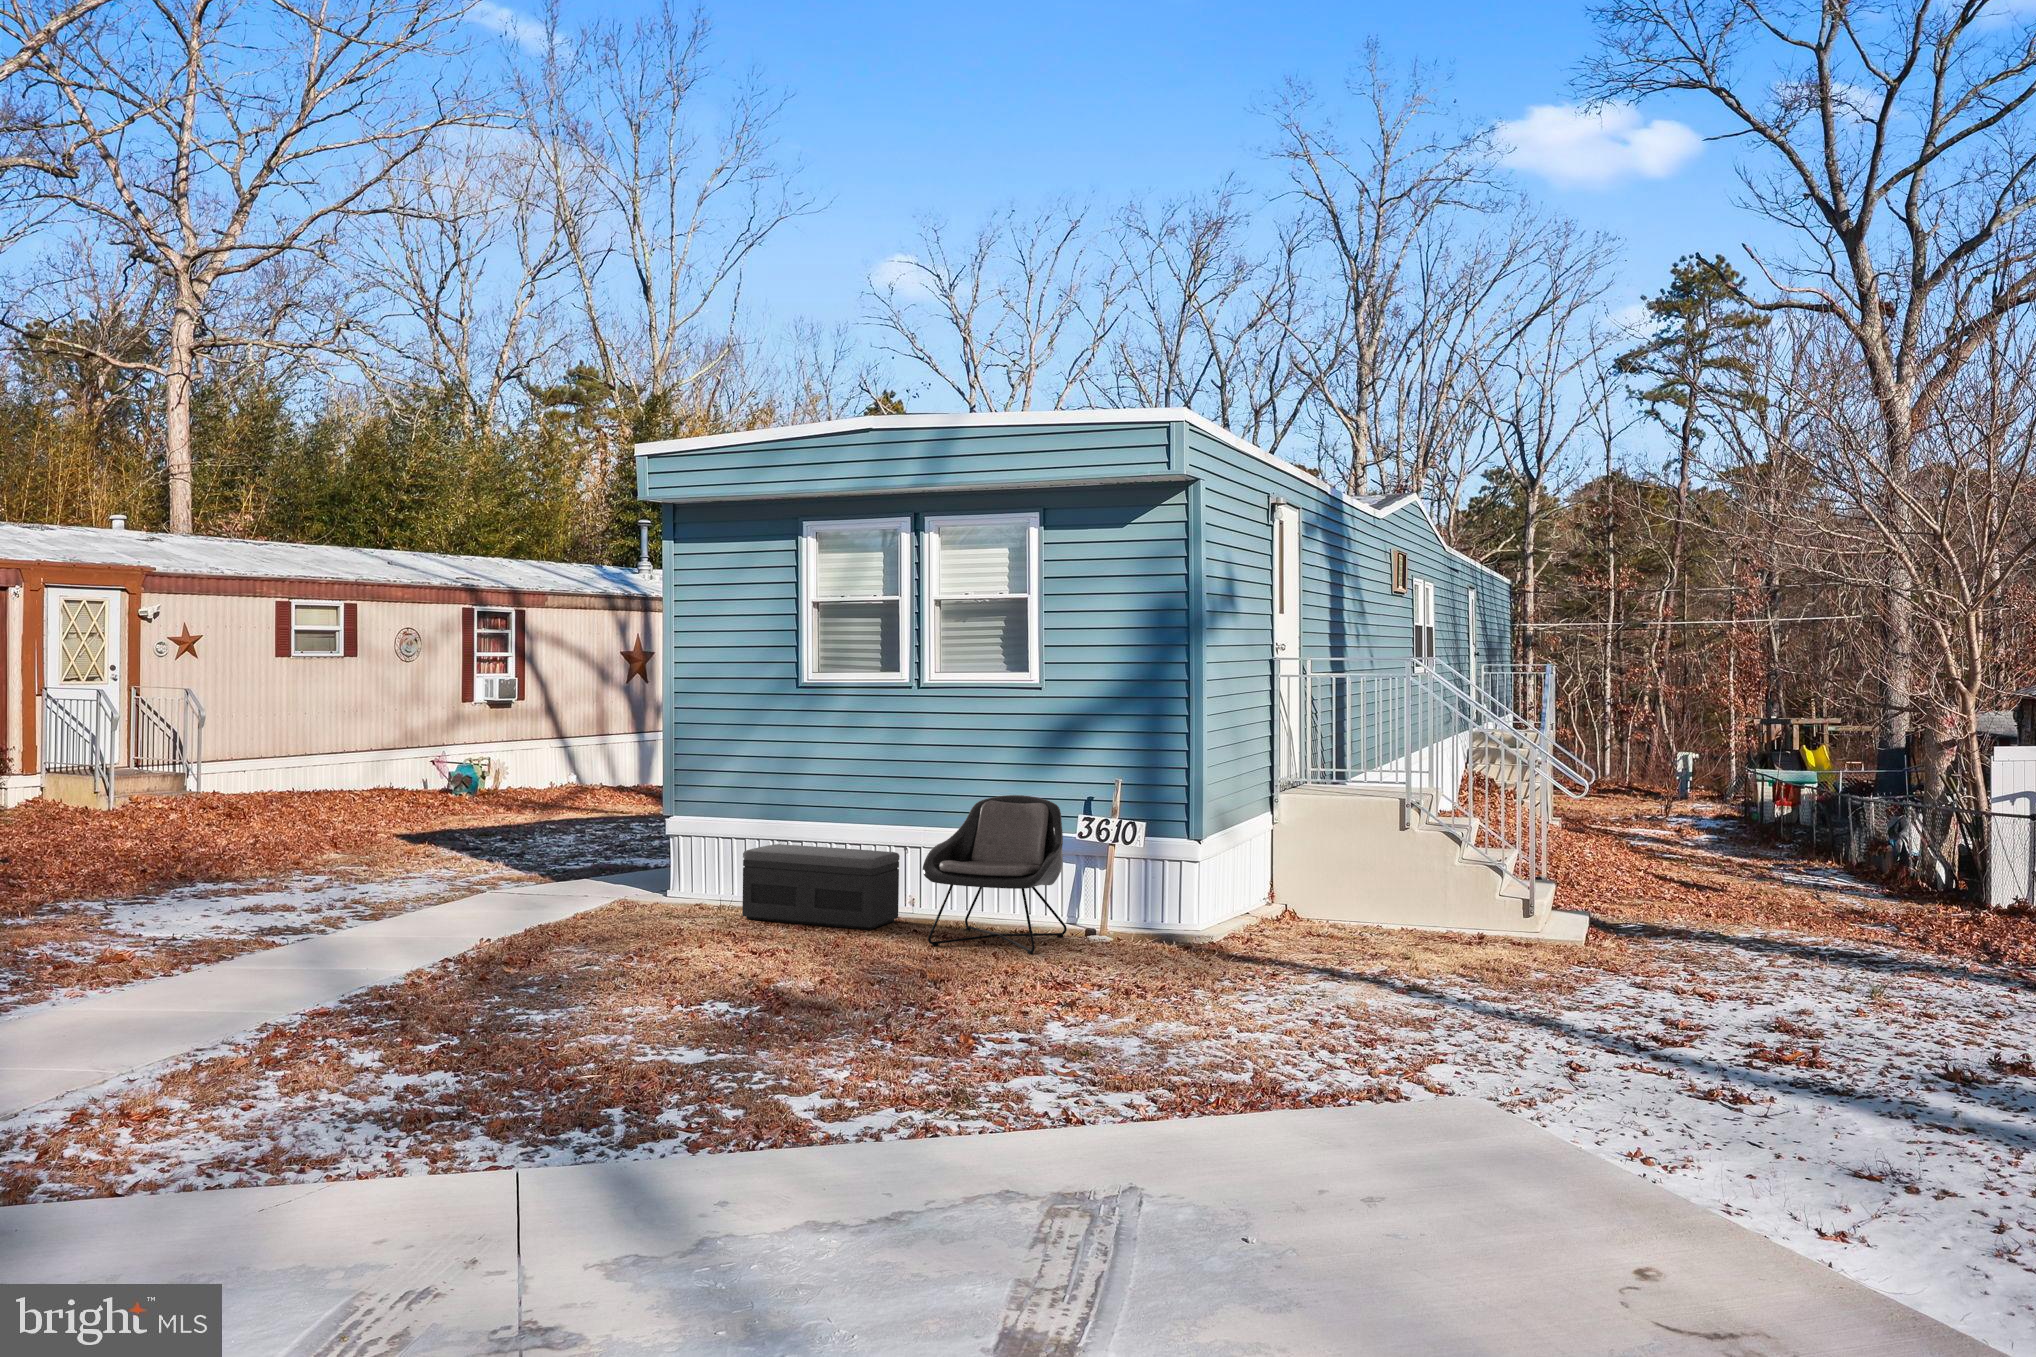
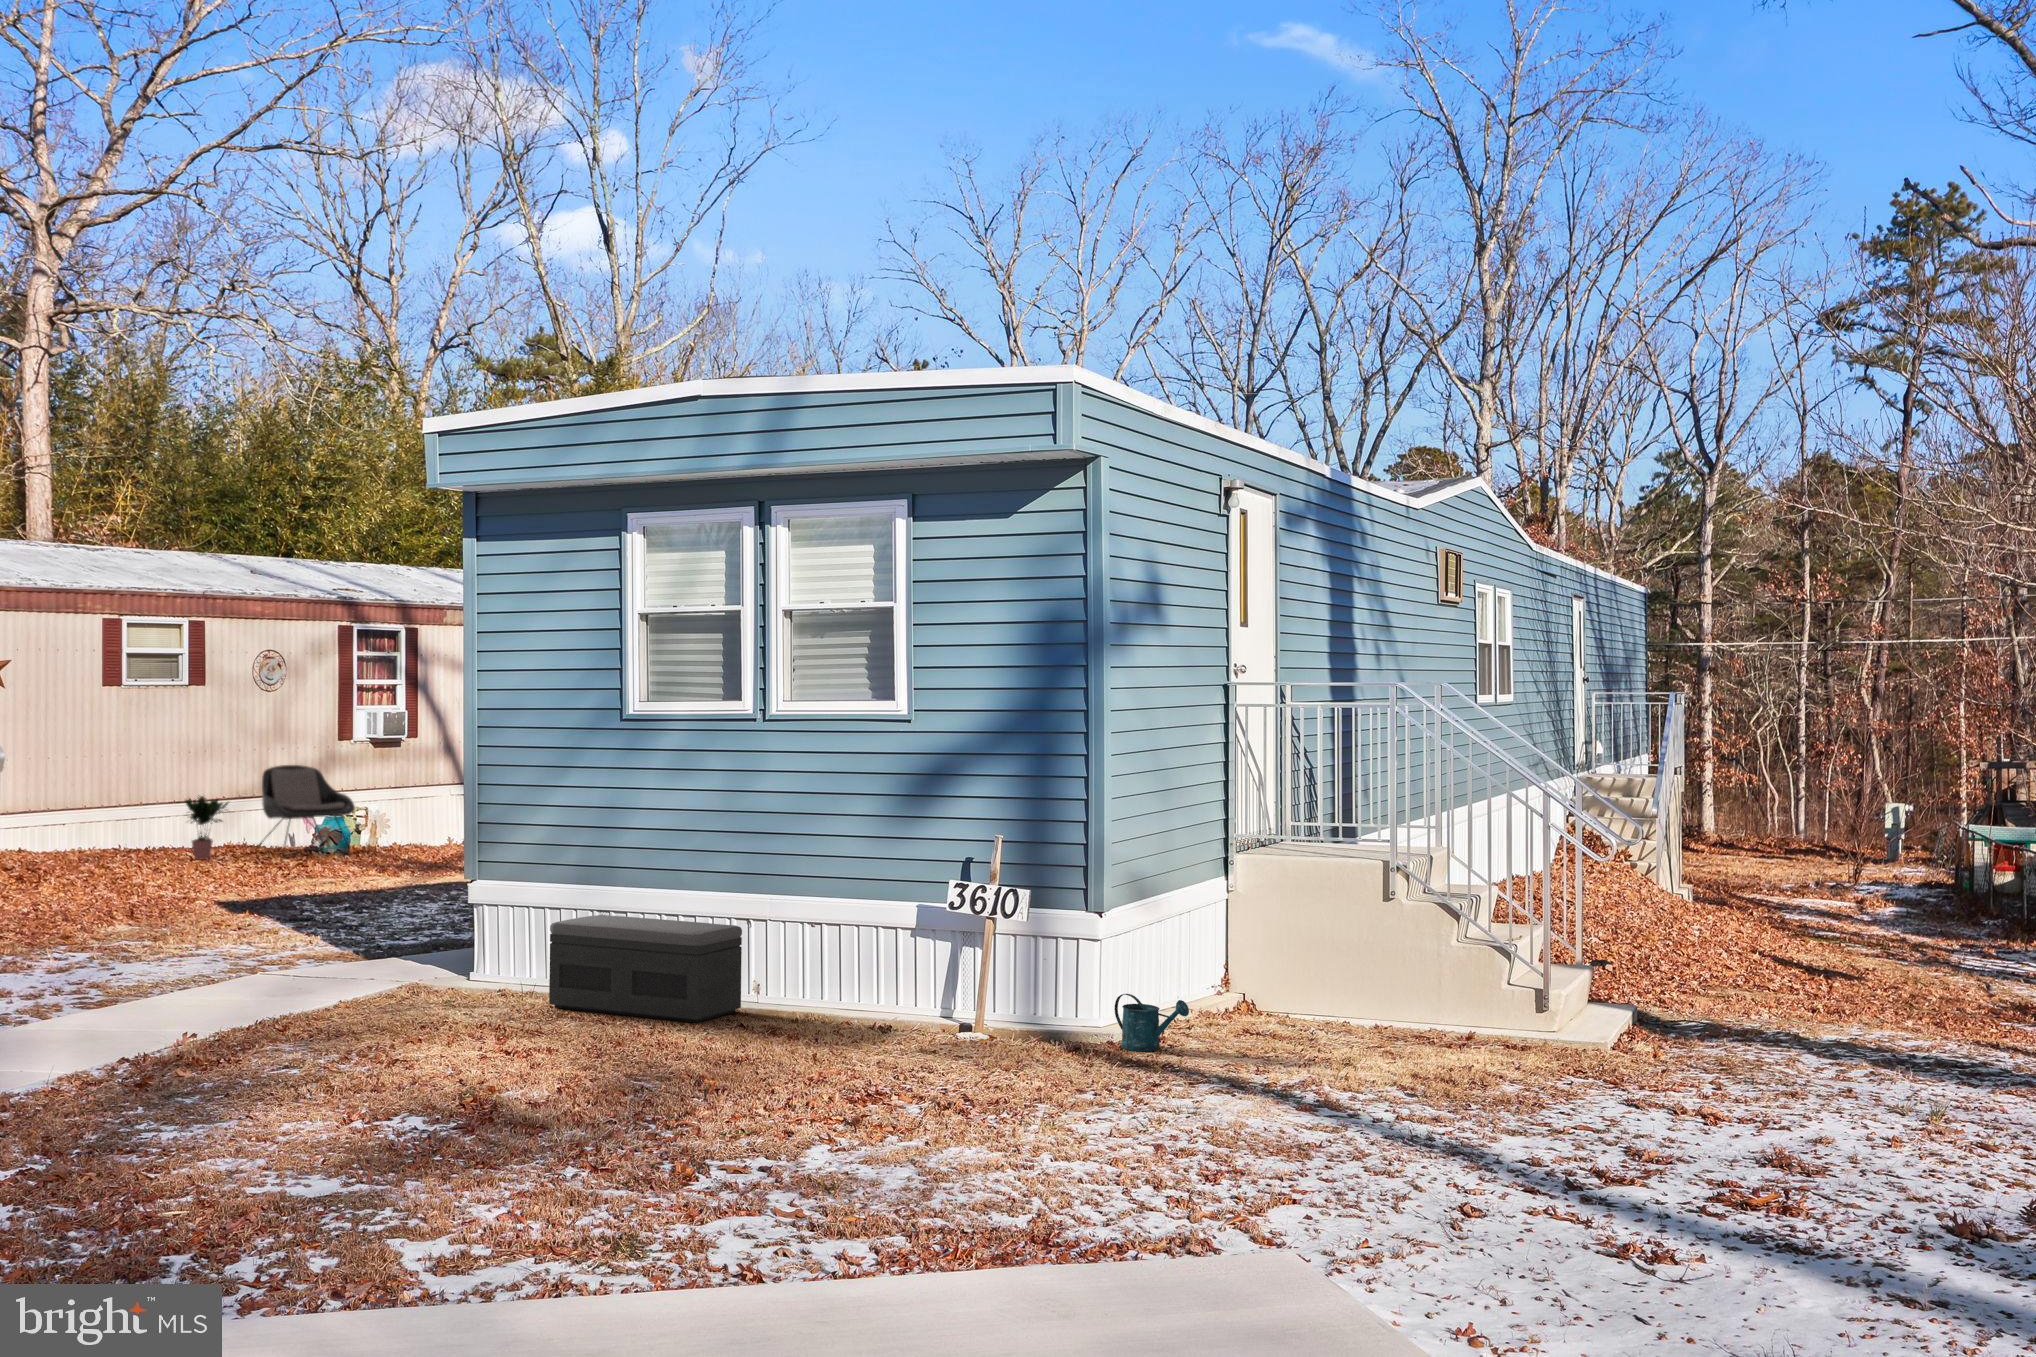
potted plant: none [341,747,382,801] -> present [185,796,228,860]
lounge chair: present [923,795,1067,954] -> present [257,765,355,858]
watering can: none [1211,904,1274,949] -> present [1115,994,1189,1051]

